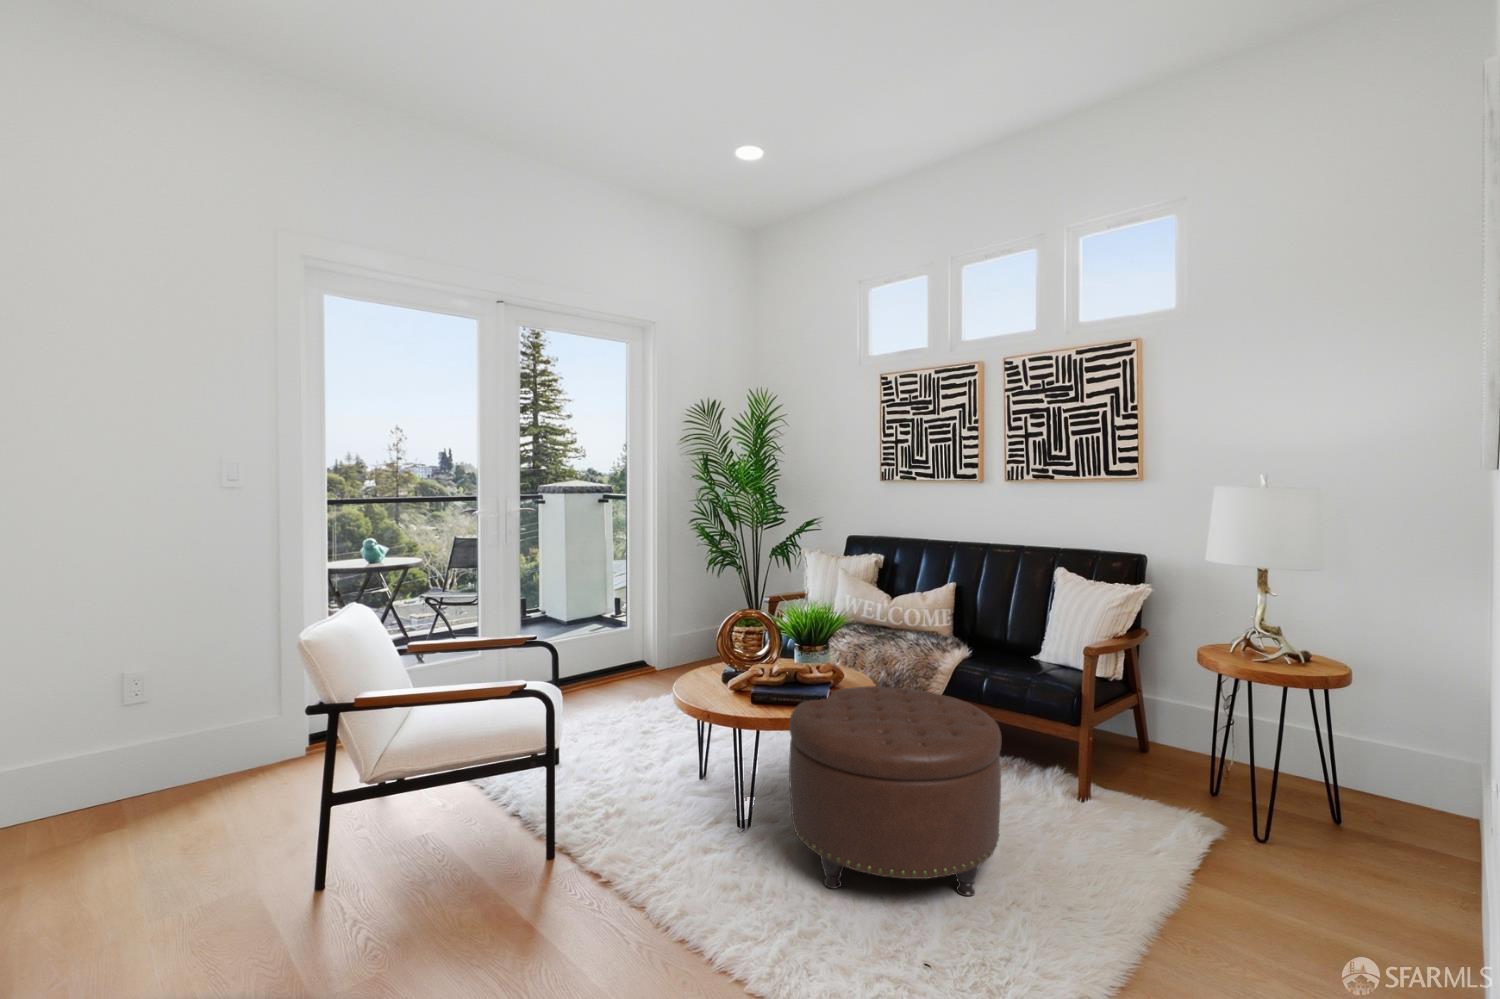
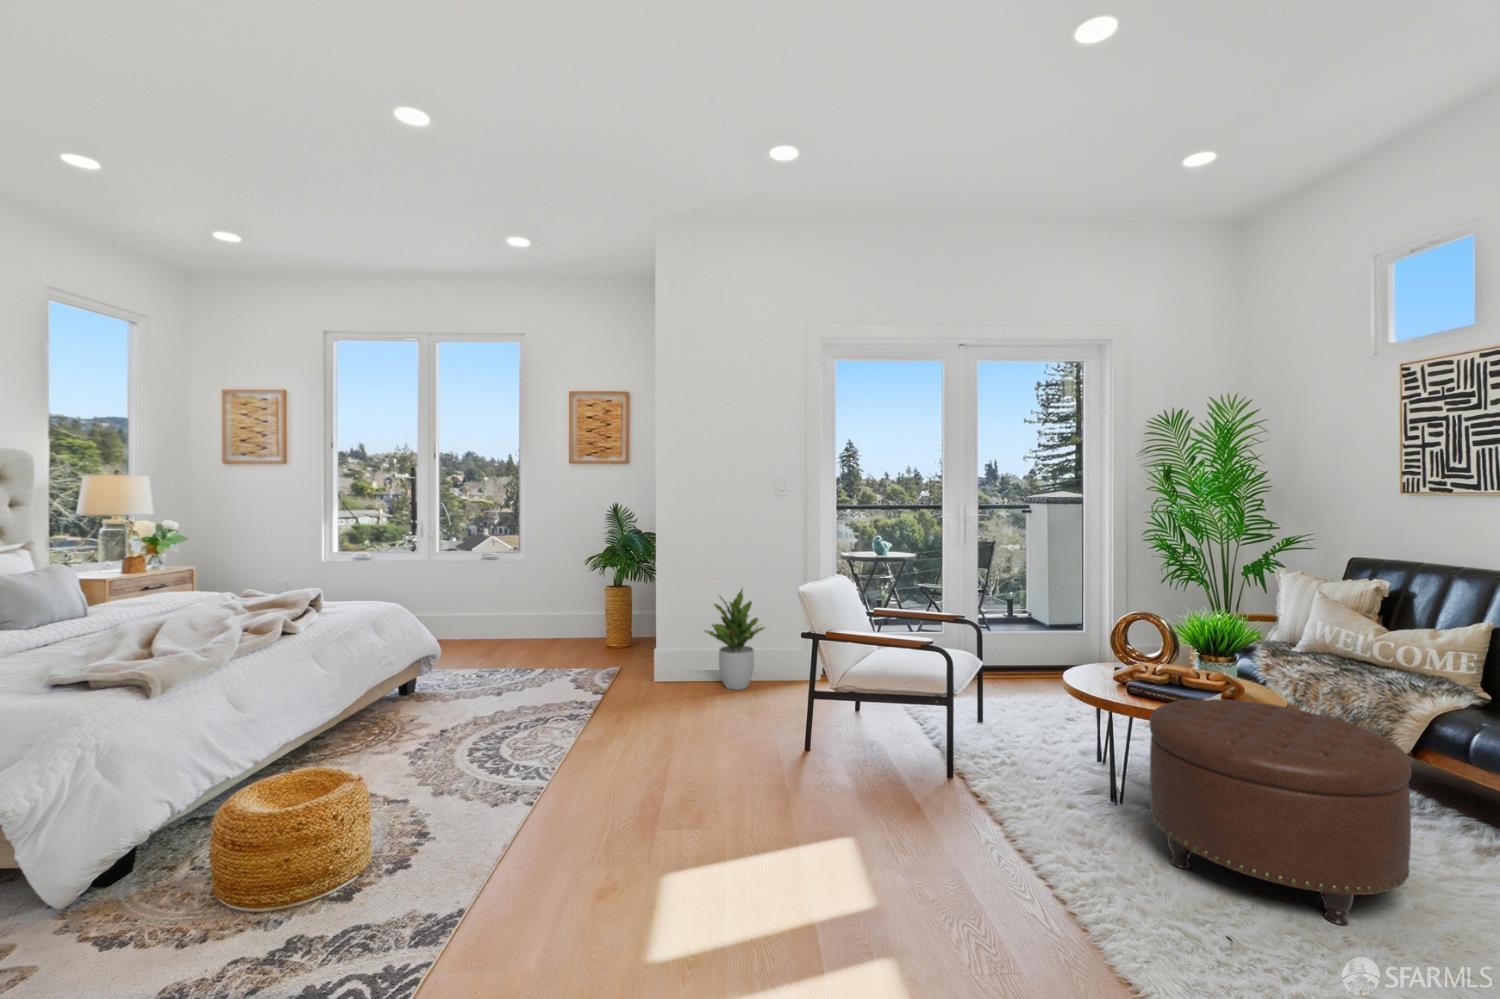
potted plant: none [62,635,206,815] -> present [705,590,764,690]

